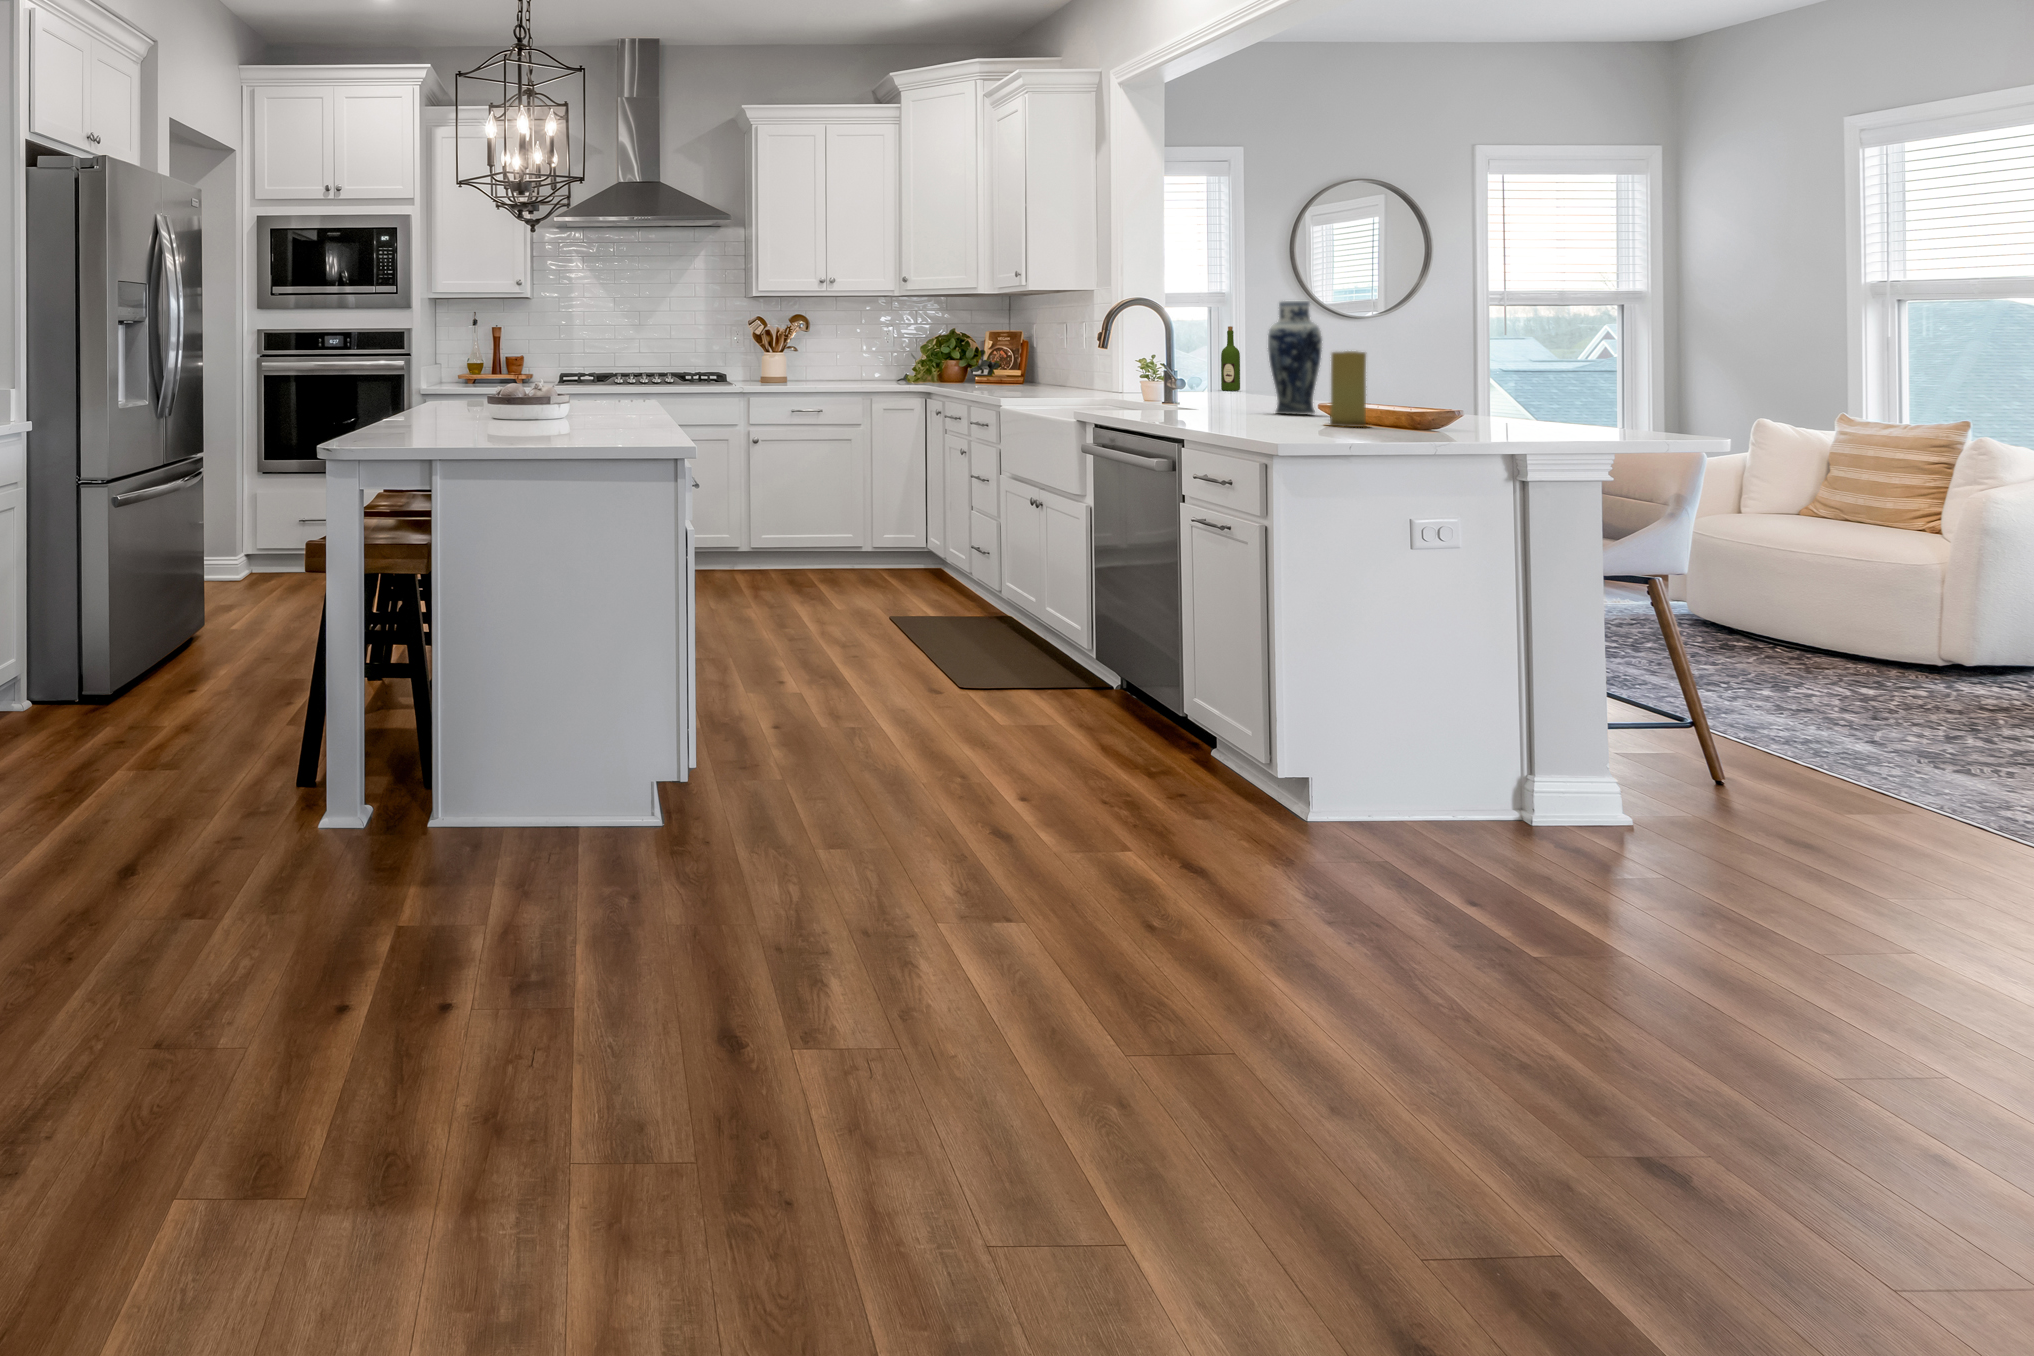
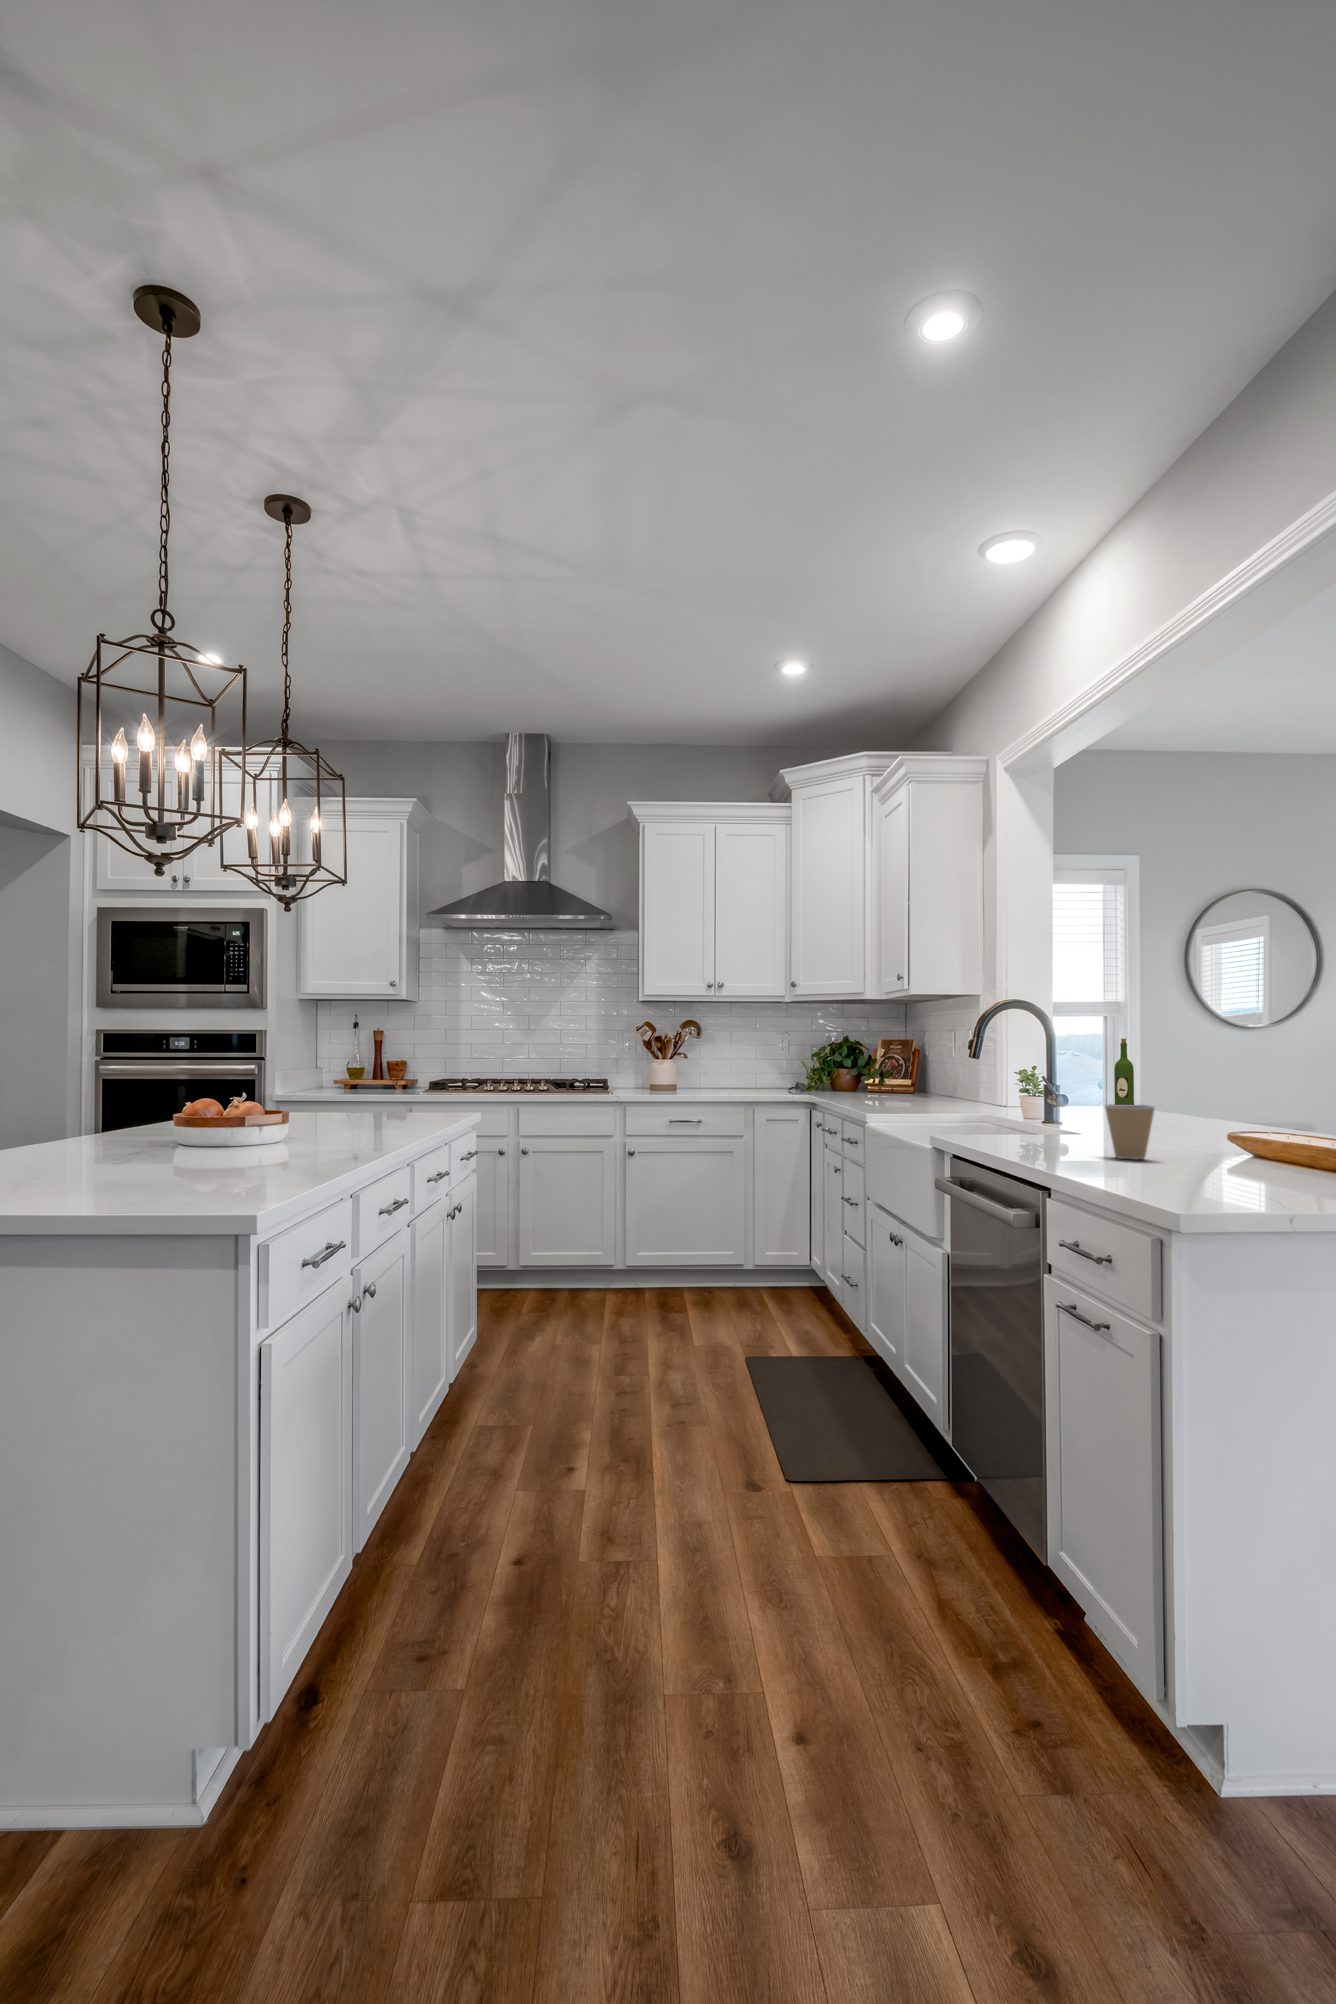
vase: present [1268,301,1322,415] -> none [1156,1013,1219,1151]
candle: present [1329,351,1367,427] -> none [1223,1079,1287,1180]
coffee cup: none [1227,376,1269,418] -> present [1105,1105,1154,1159]

